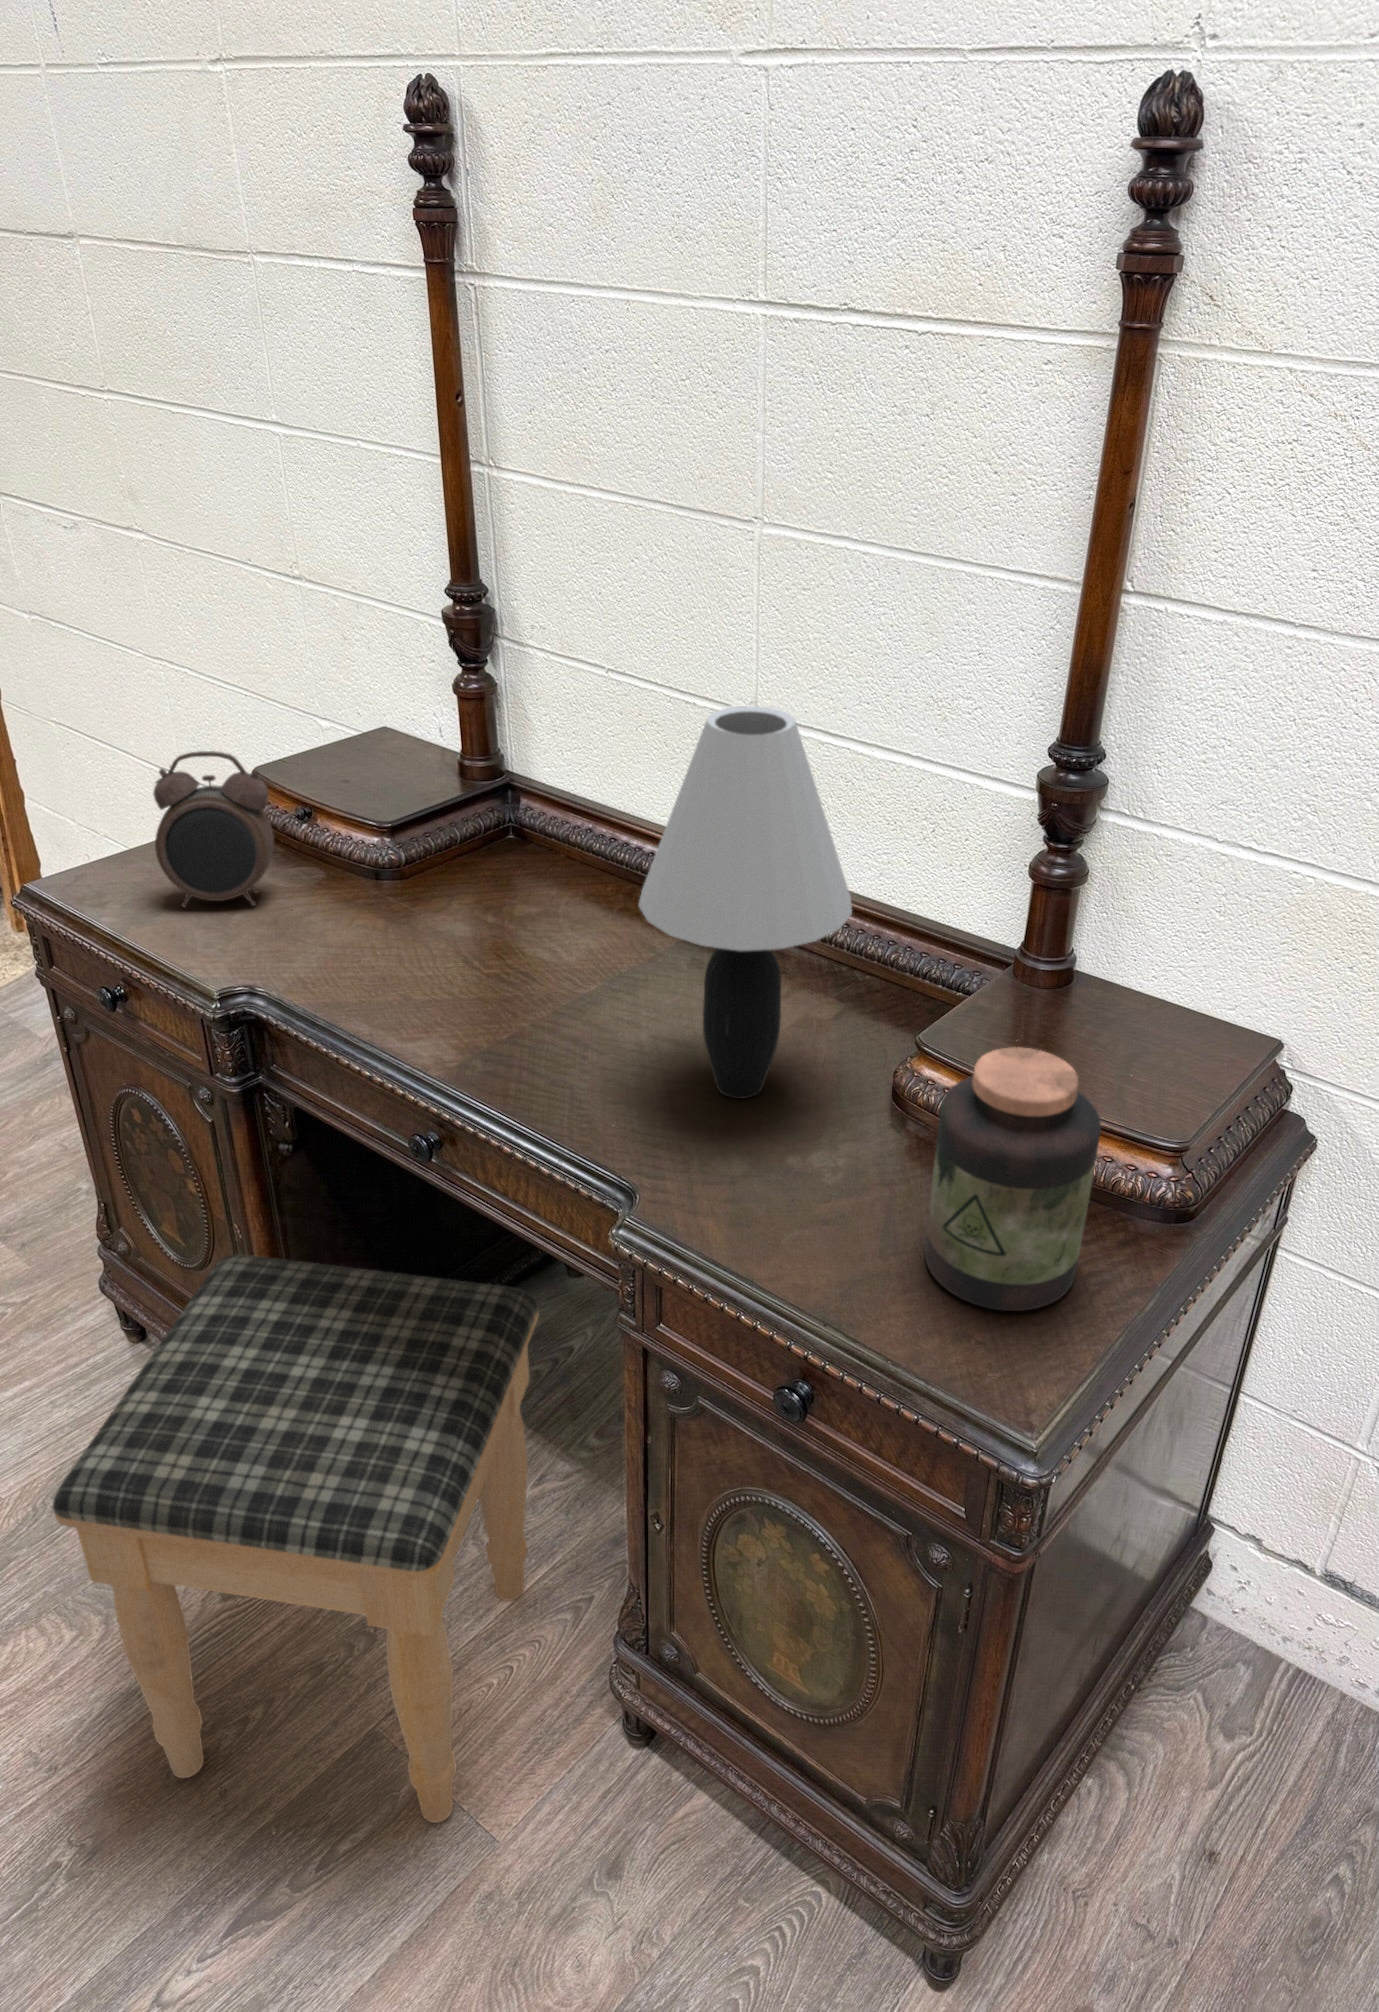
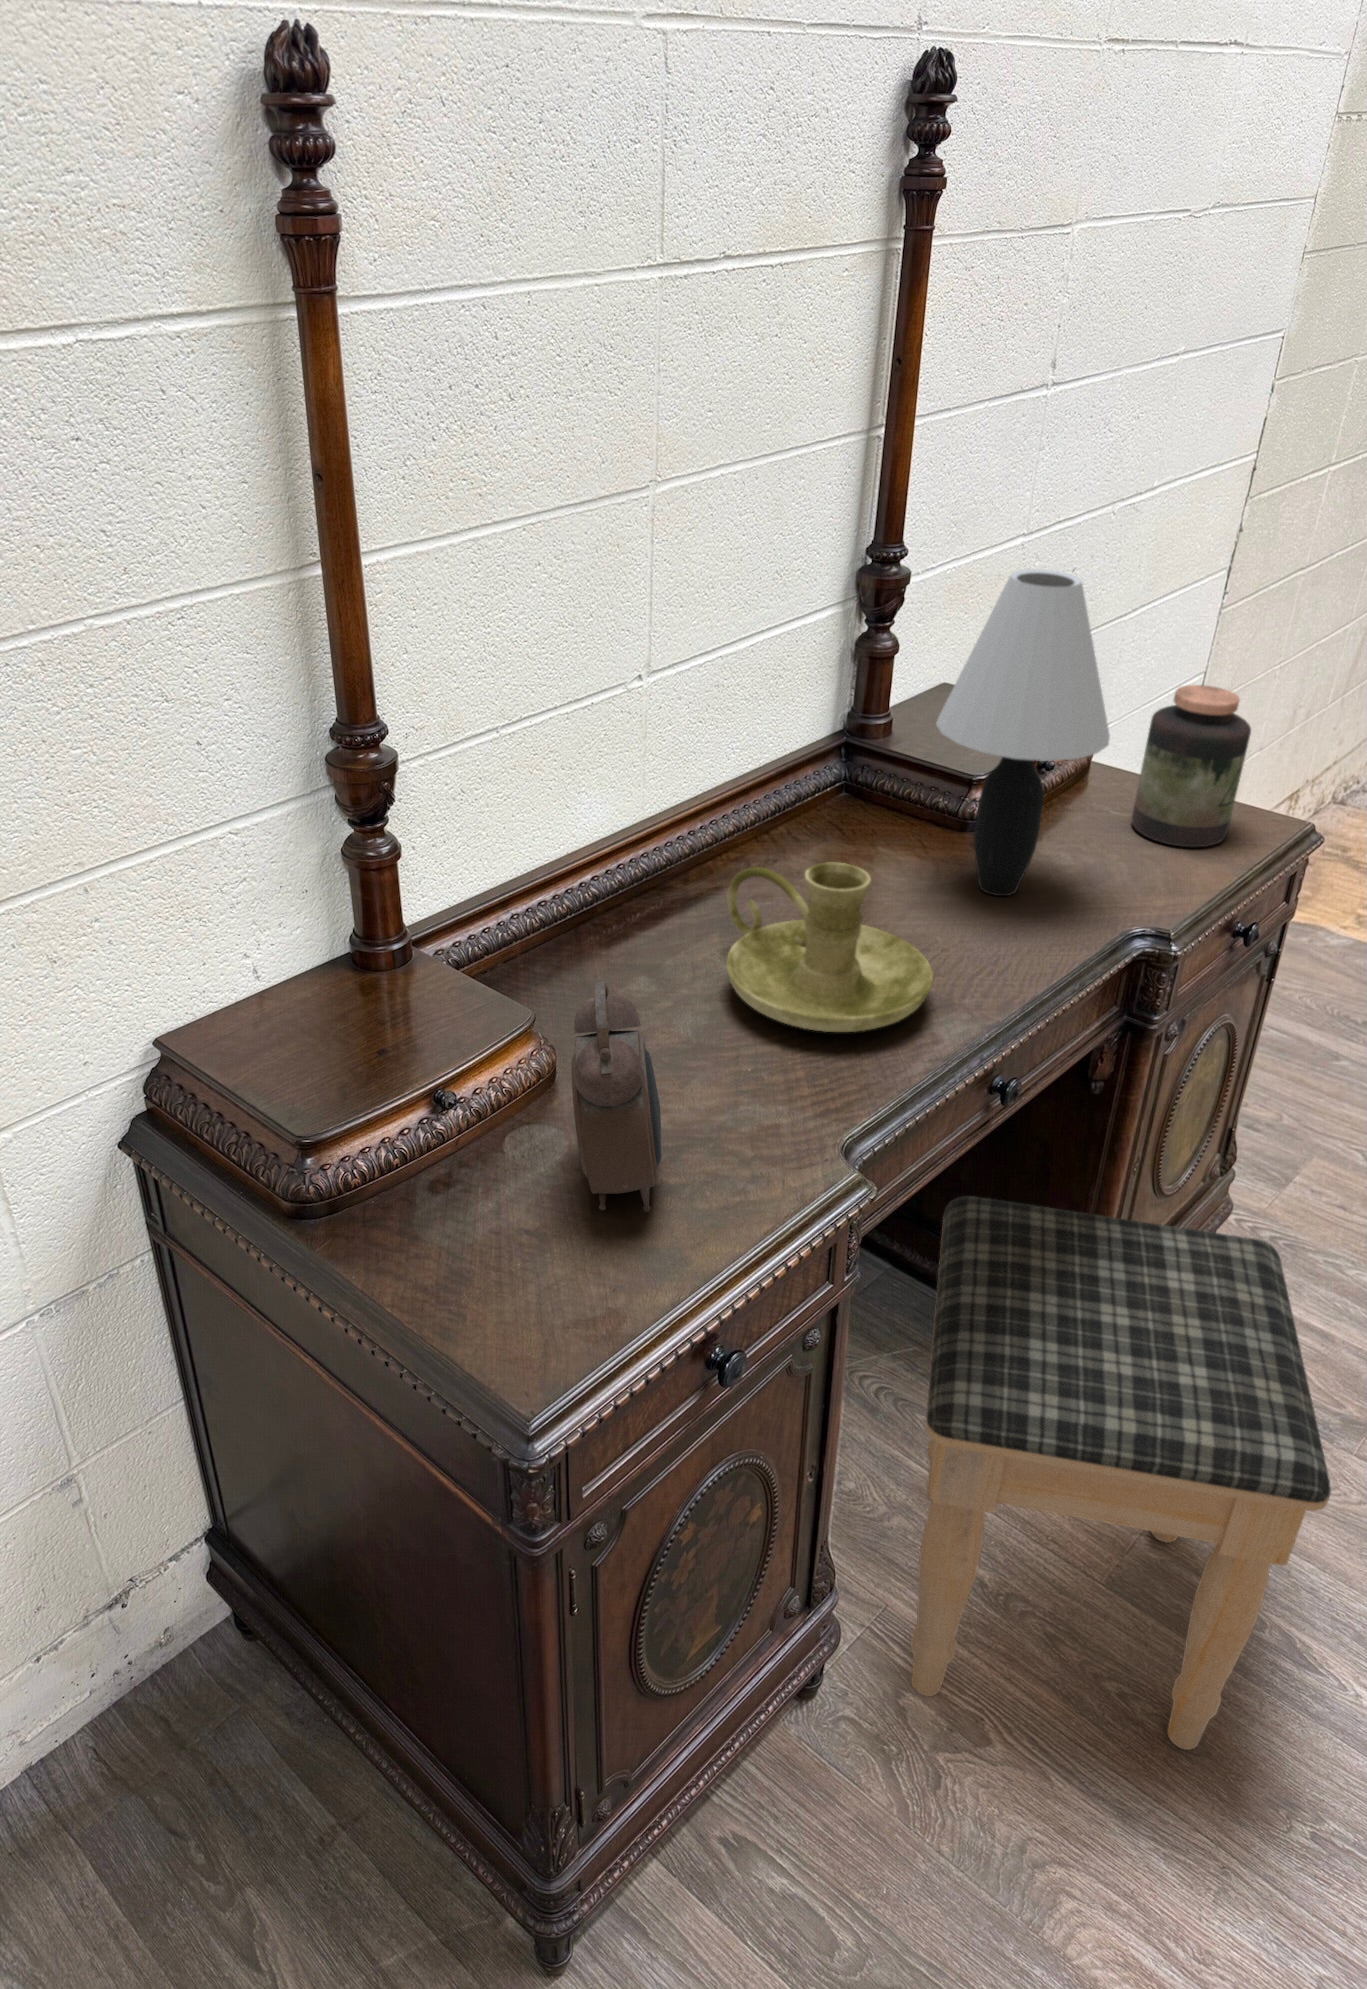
candle holder: none [376,849,585,1006] -> present [726,863,933,1032]

